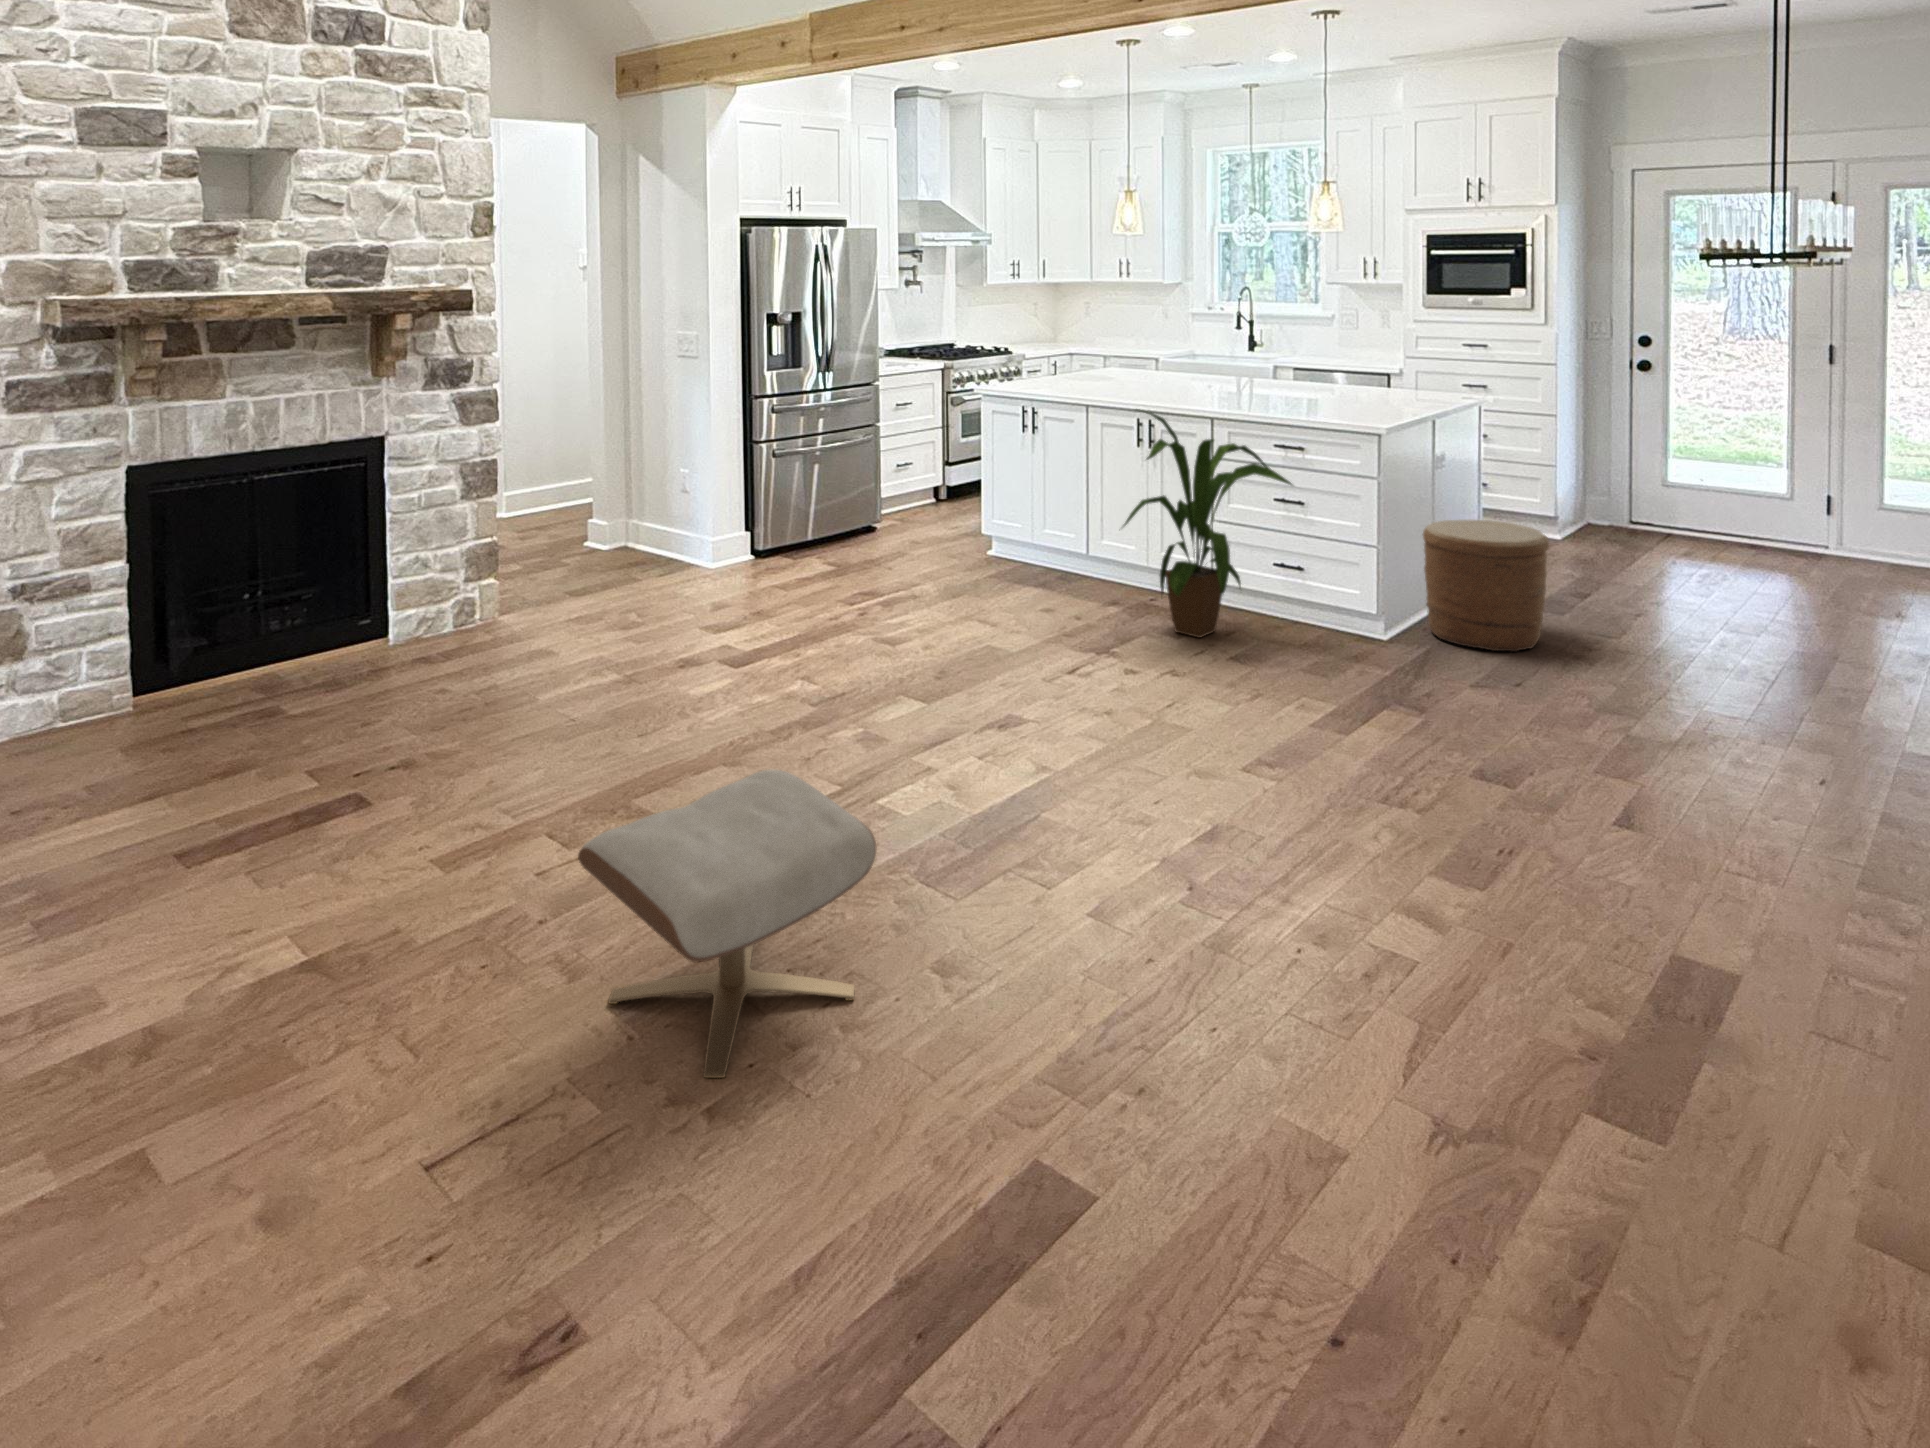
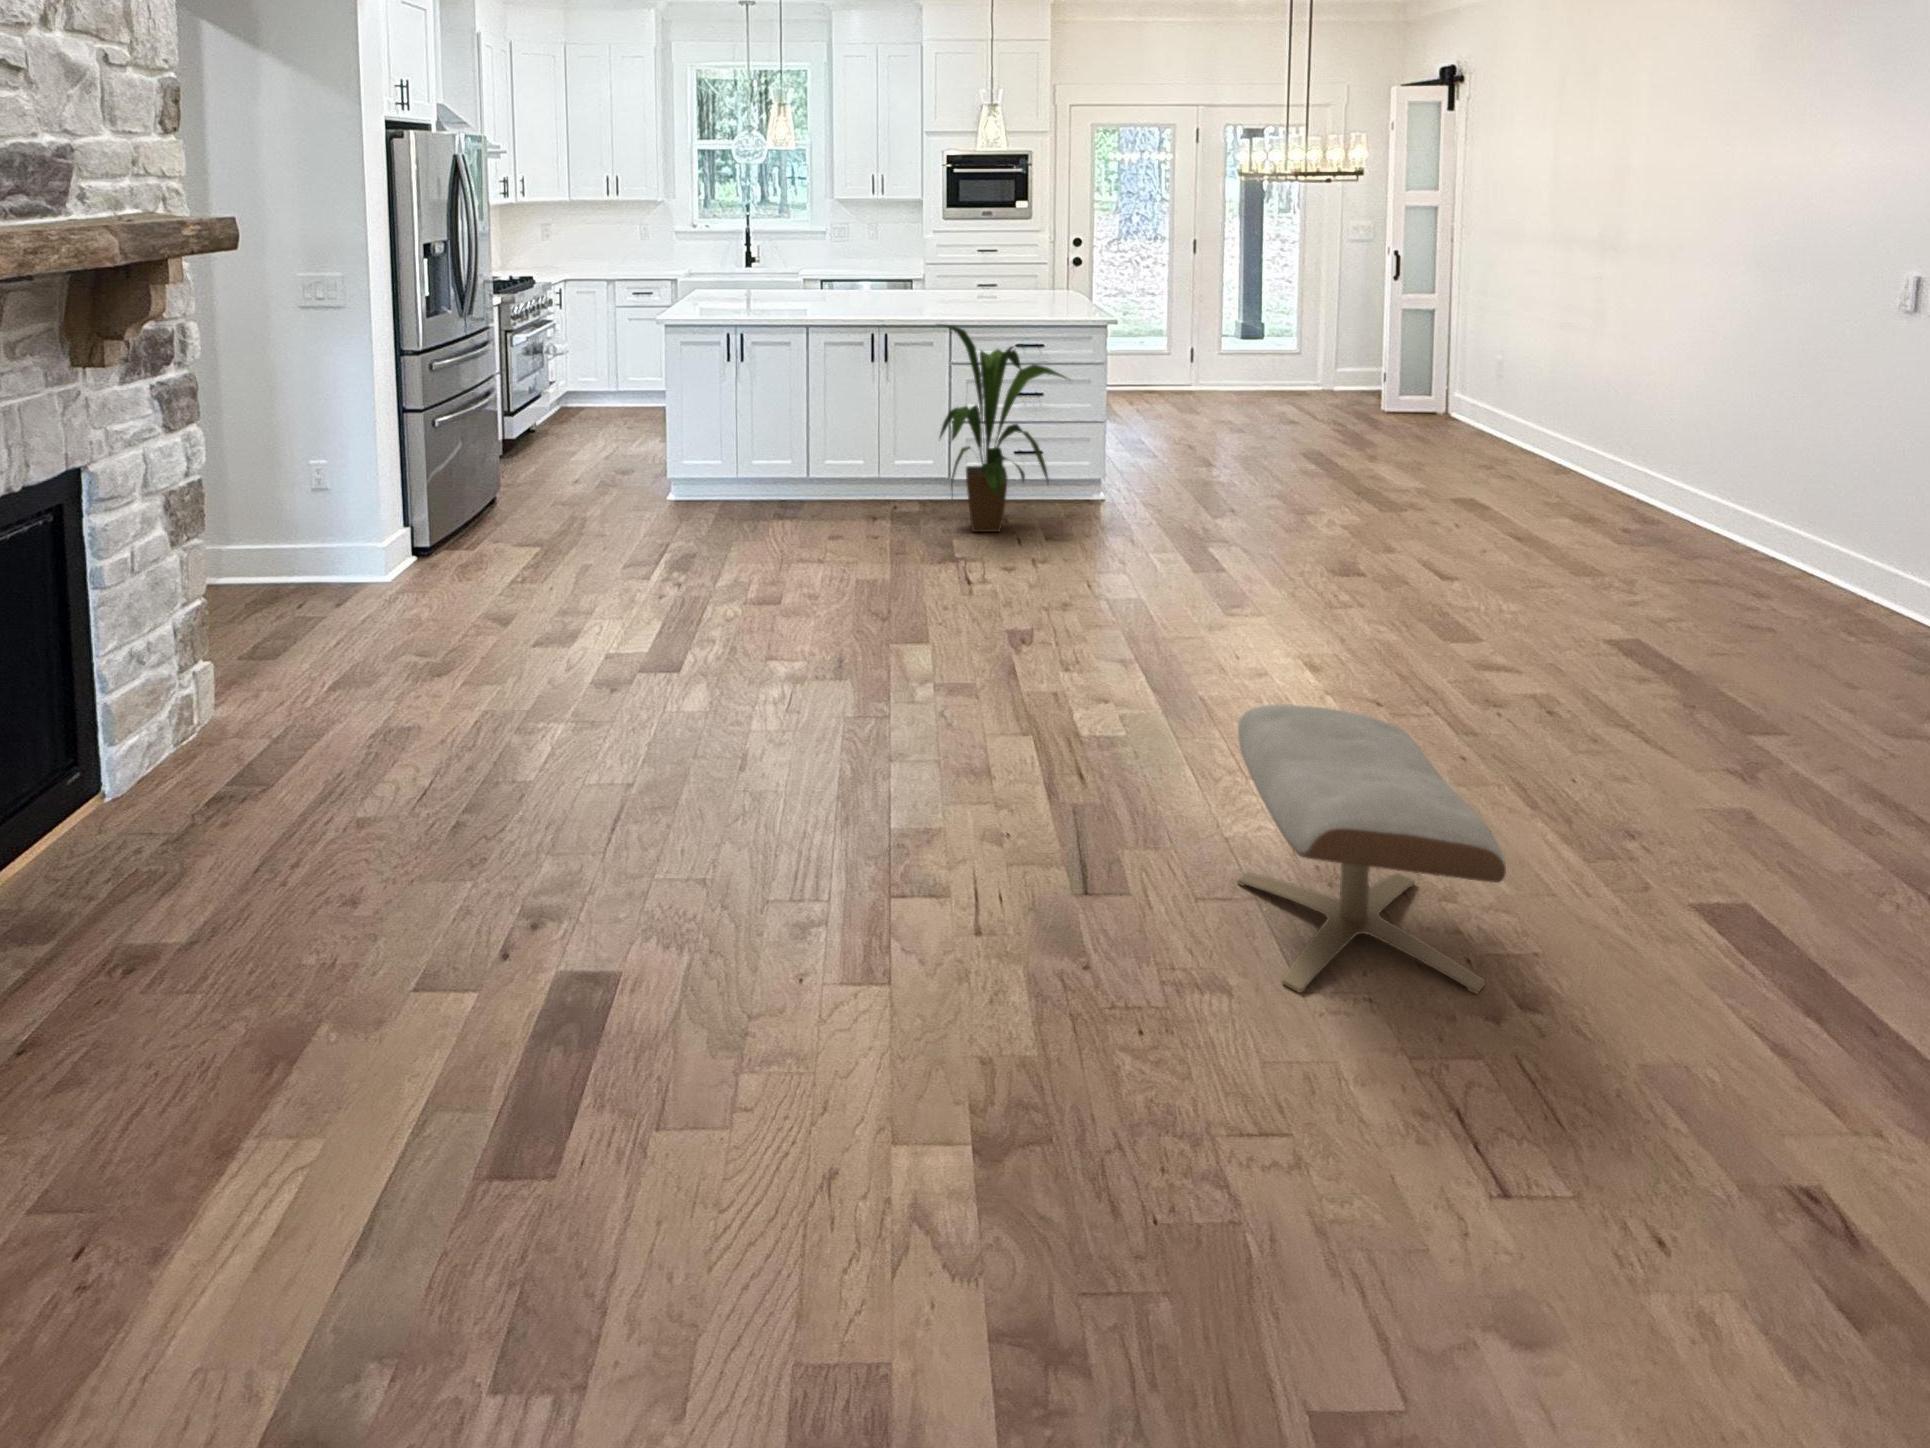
woven basket: present [1423,520,1549,652] -> none [1111,392,1206,495]

